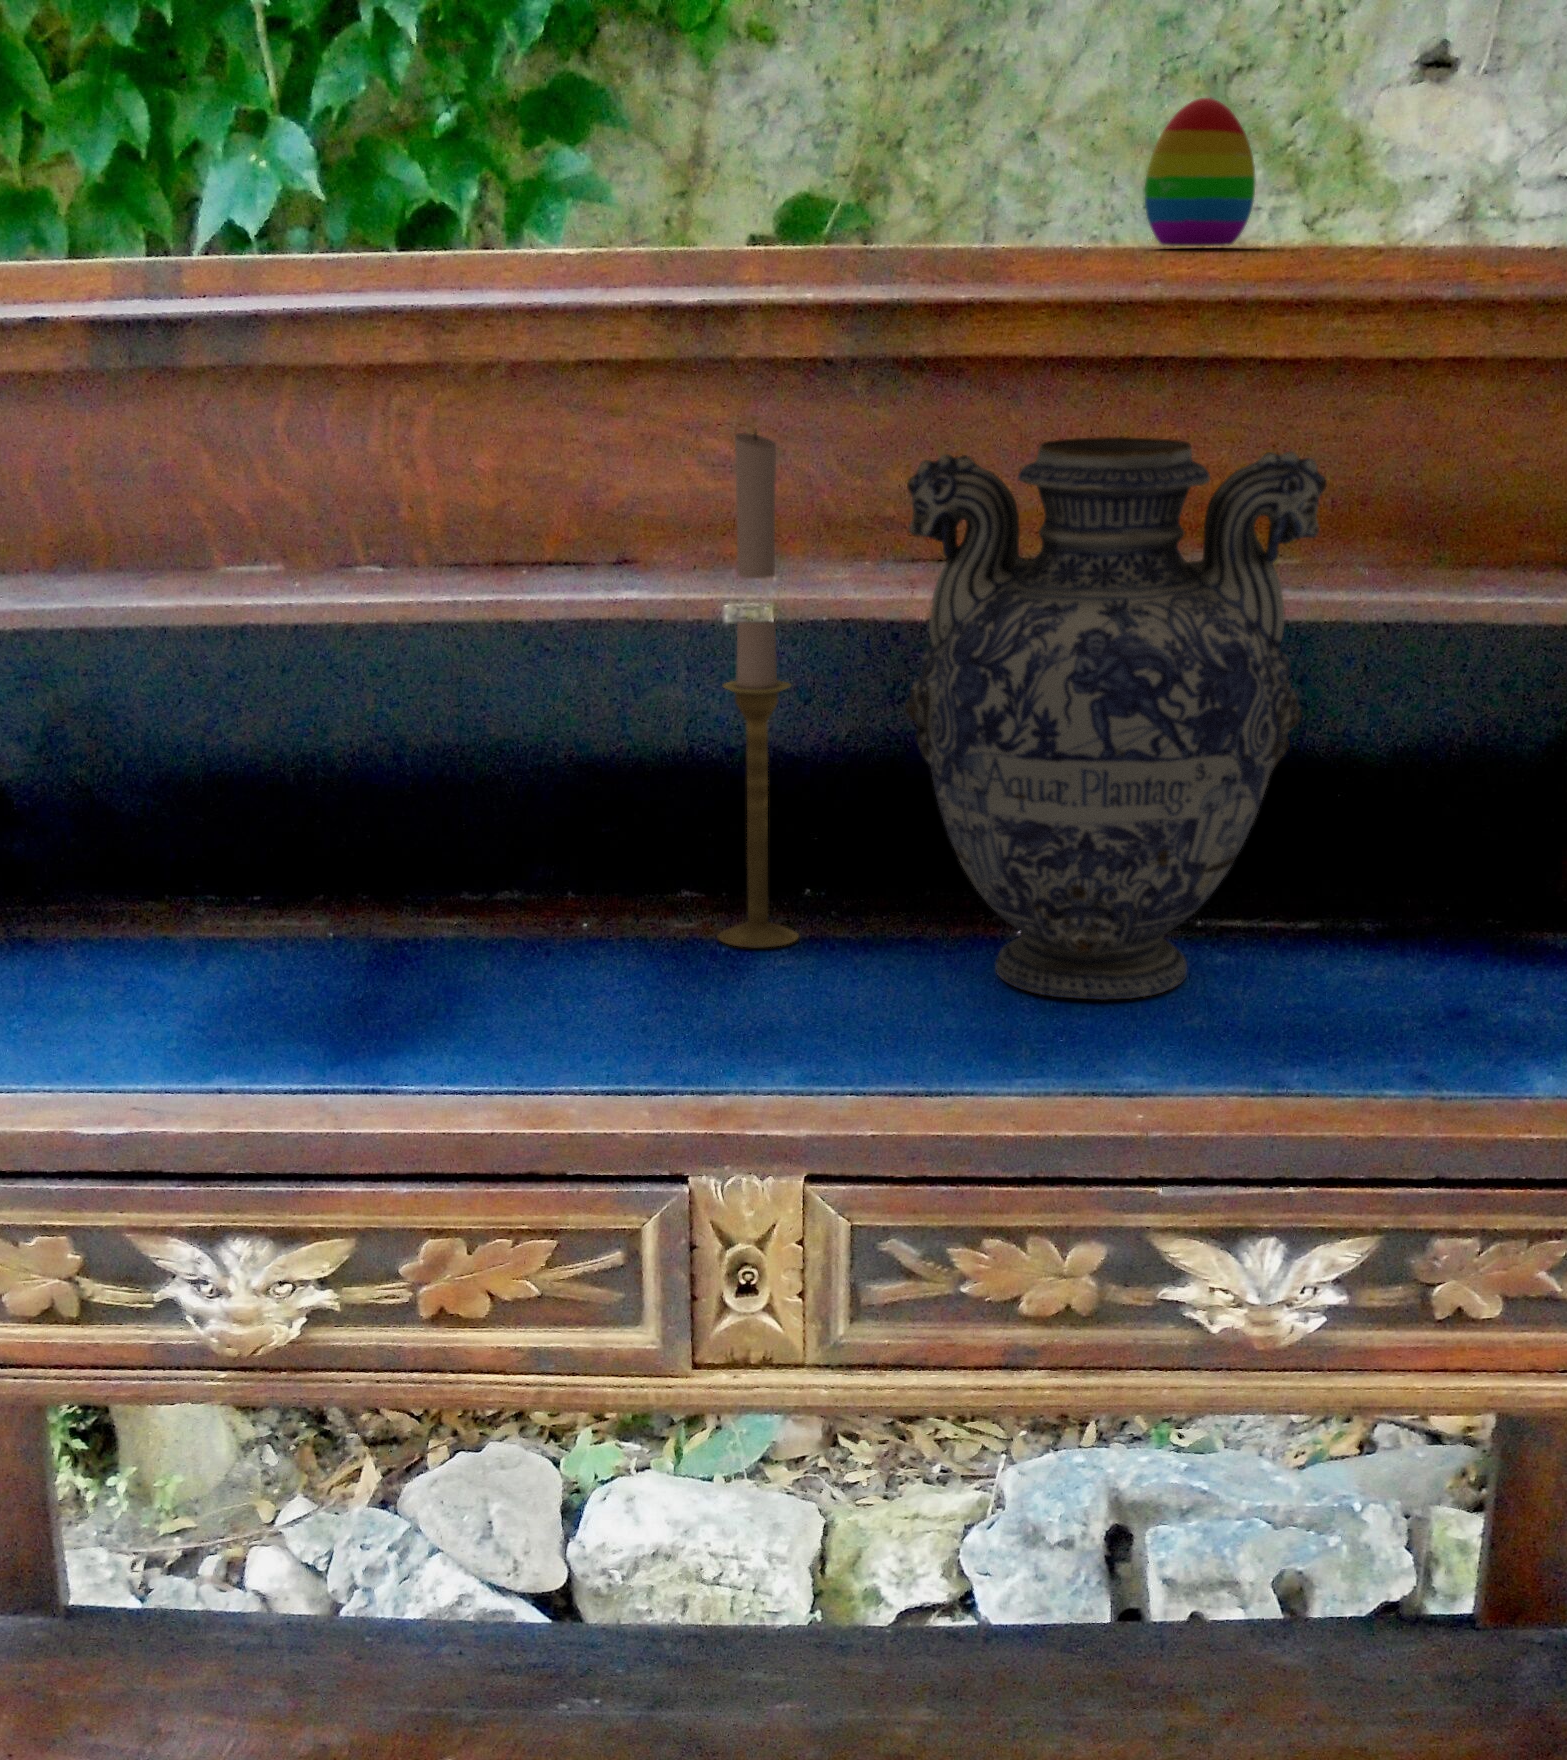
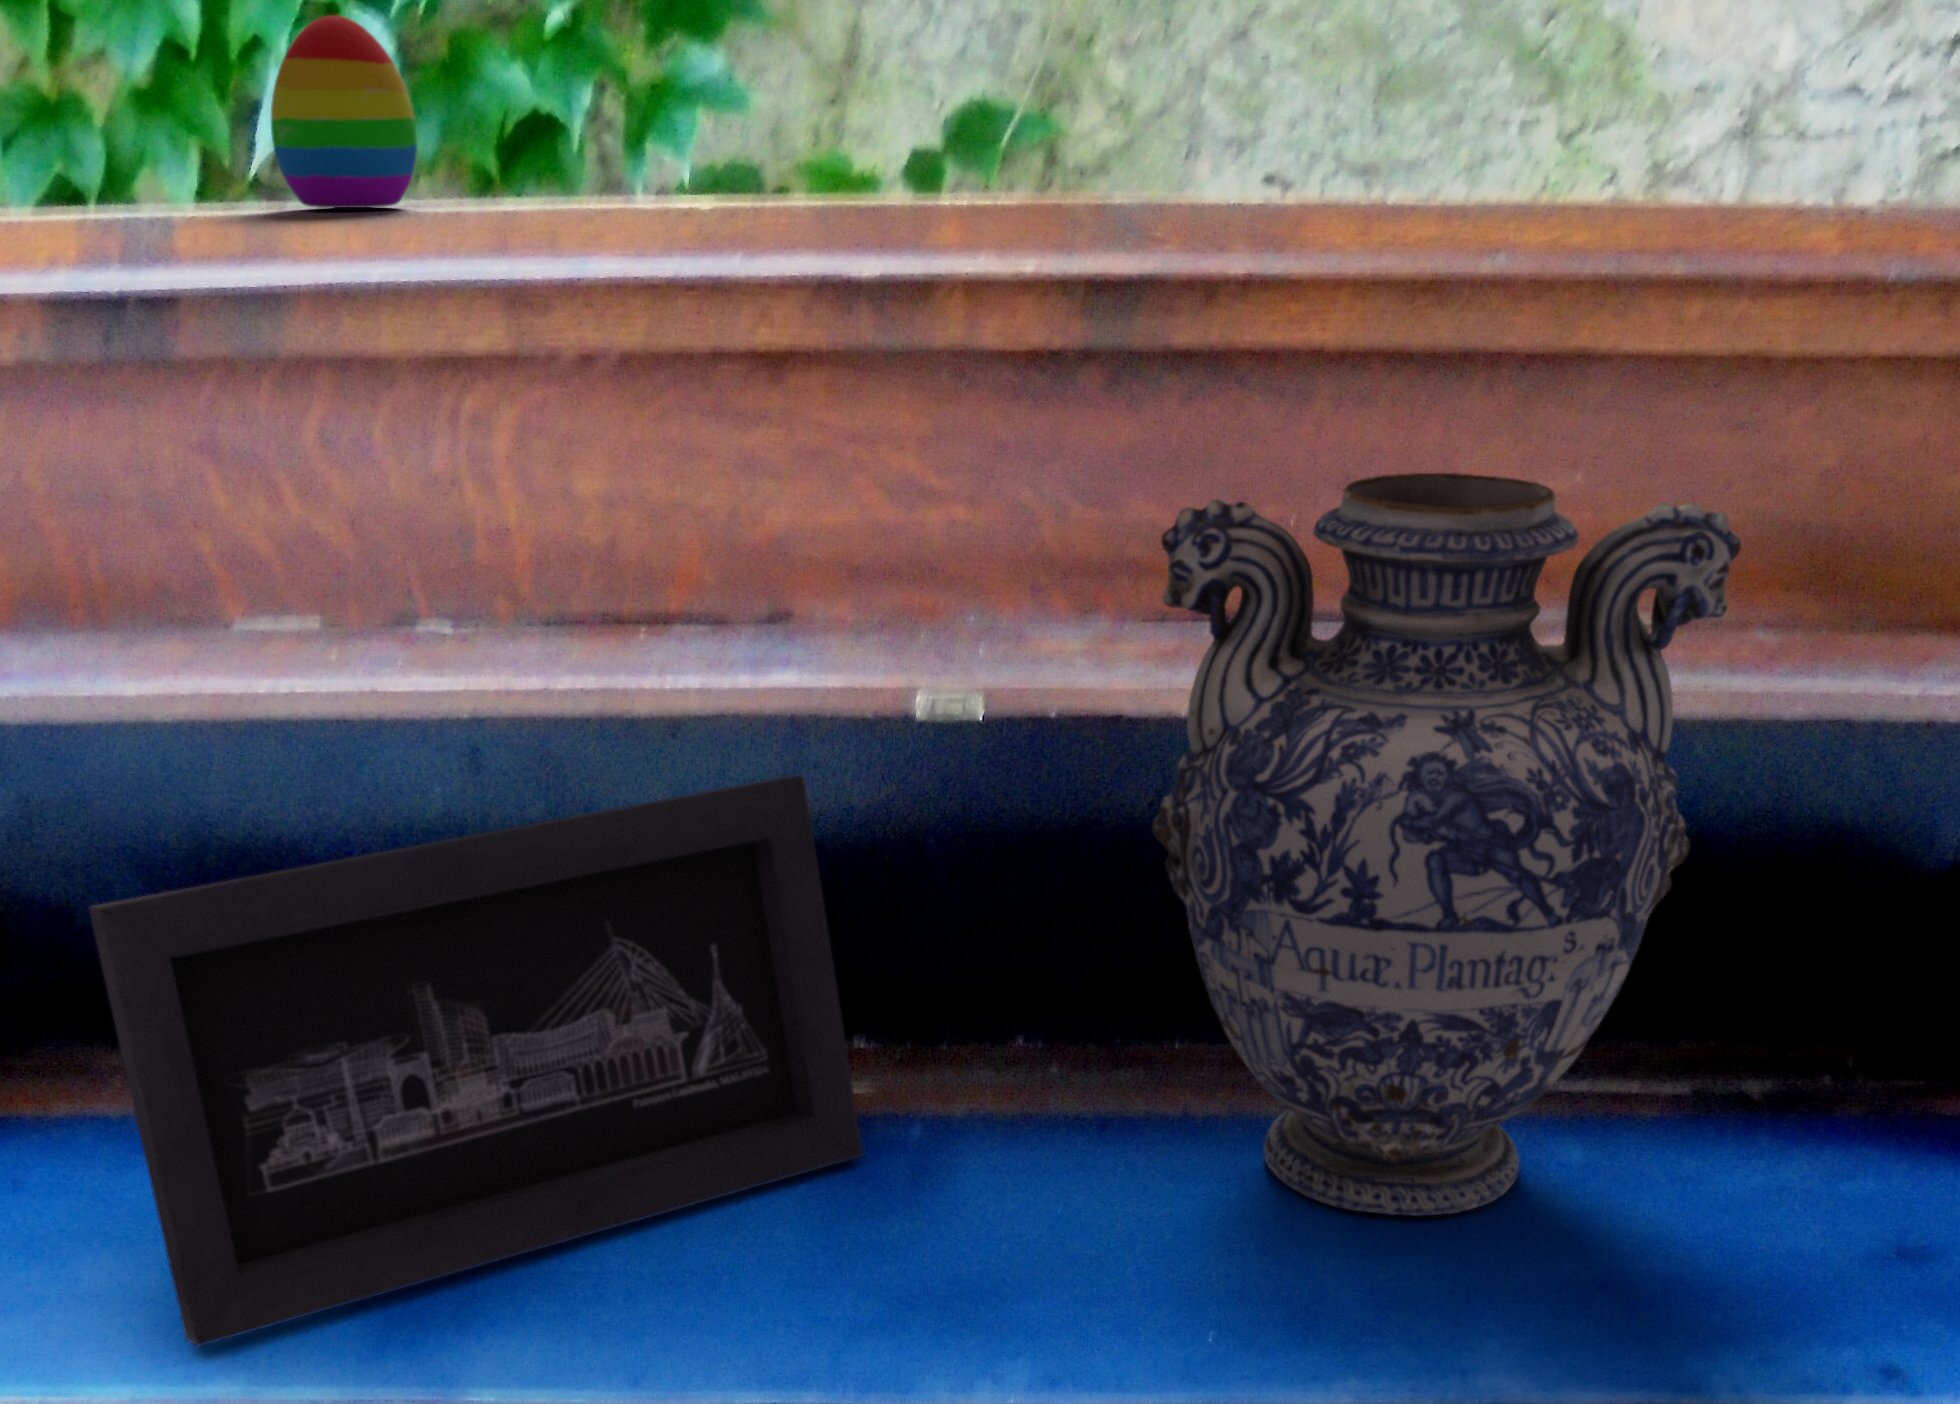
decorative egg: present [1145,98,1256,246] -> present [271,15,417,208]
candlestick: present [718,432,799,947] -> none [894,454,1000,1113]
picture frame: none [129,672,691,1058] -> present [88,776,863,1346]

